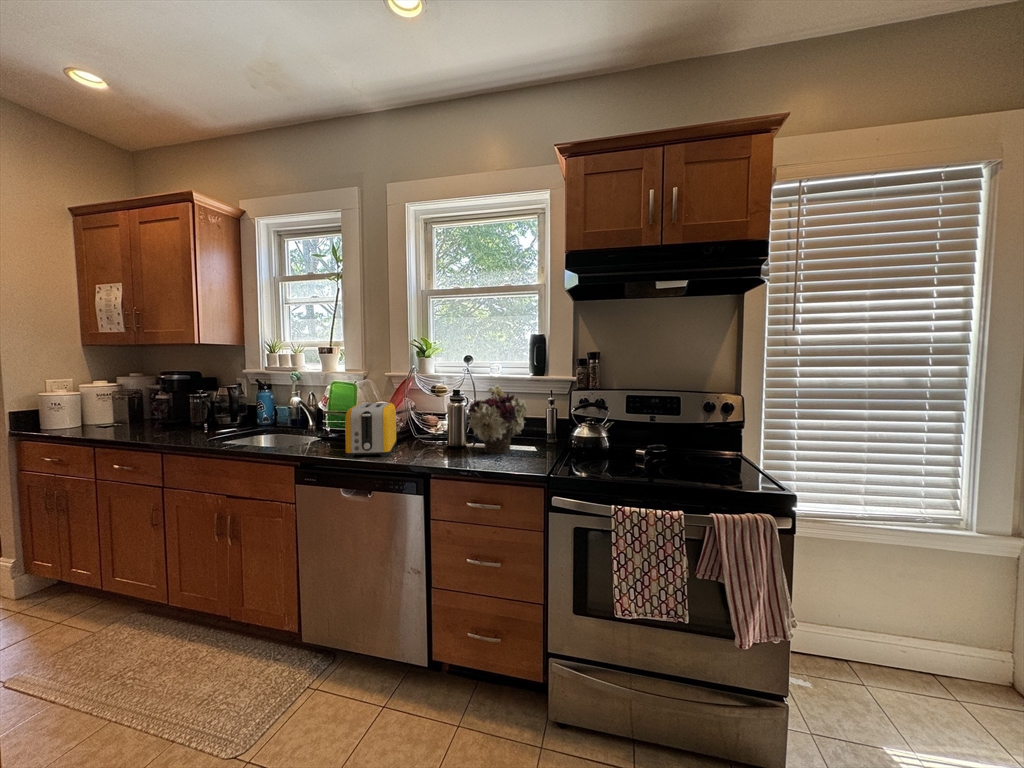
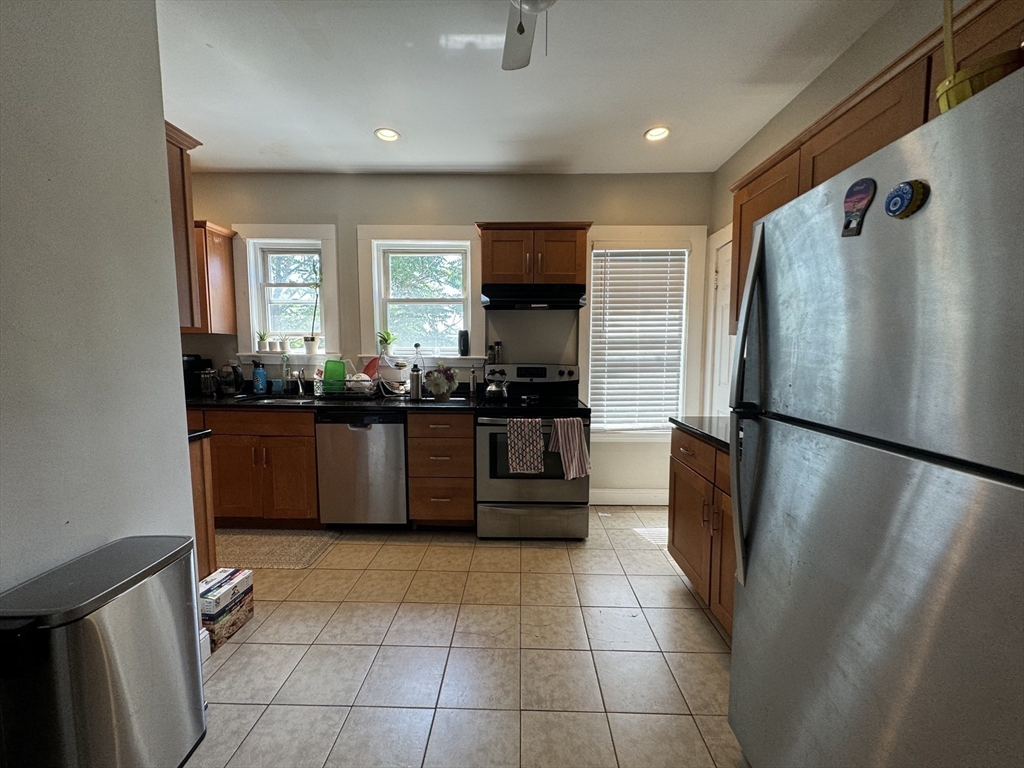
toaster: present [345,403,396,458] -> none [349,373,378,406]

